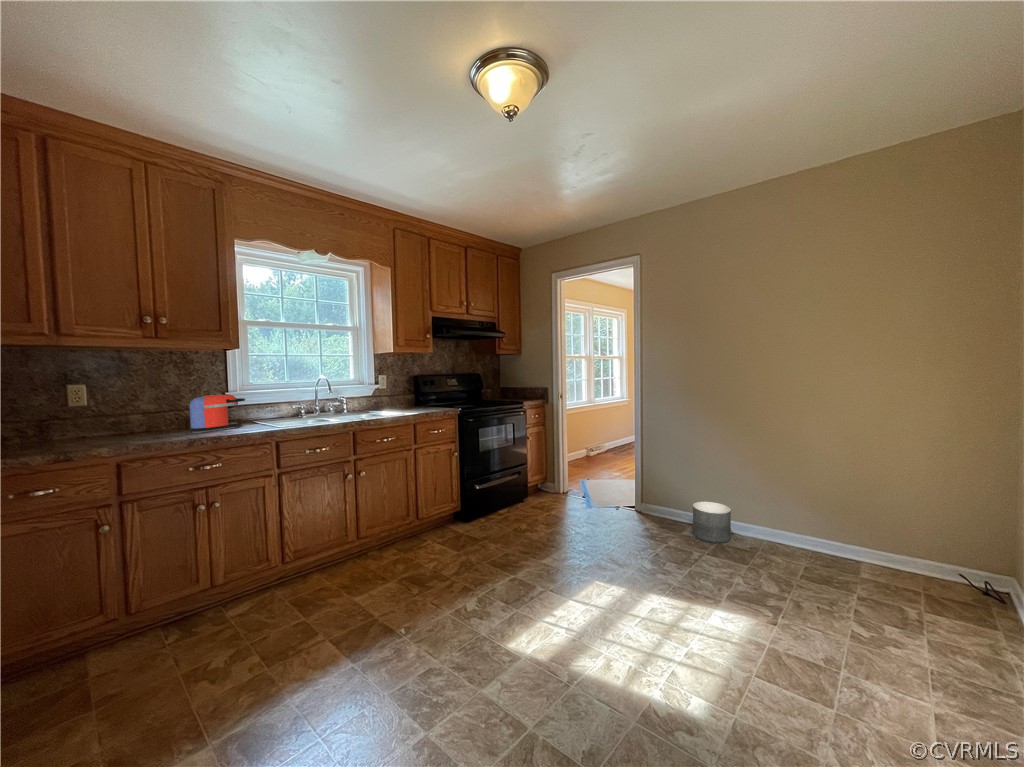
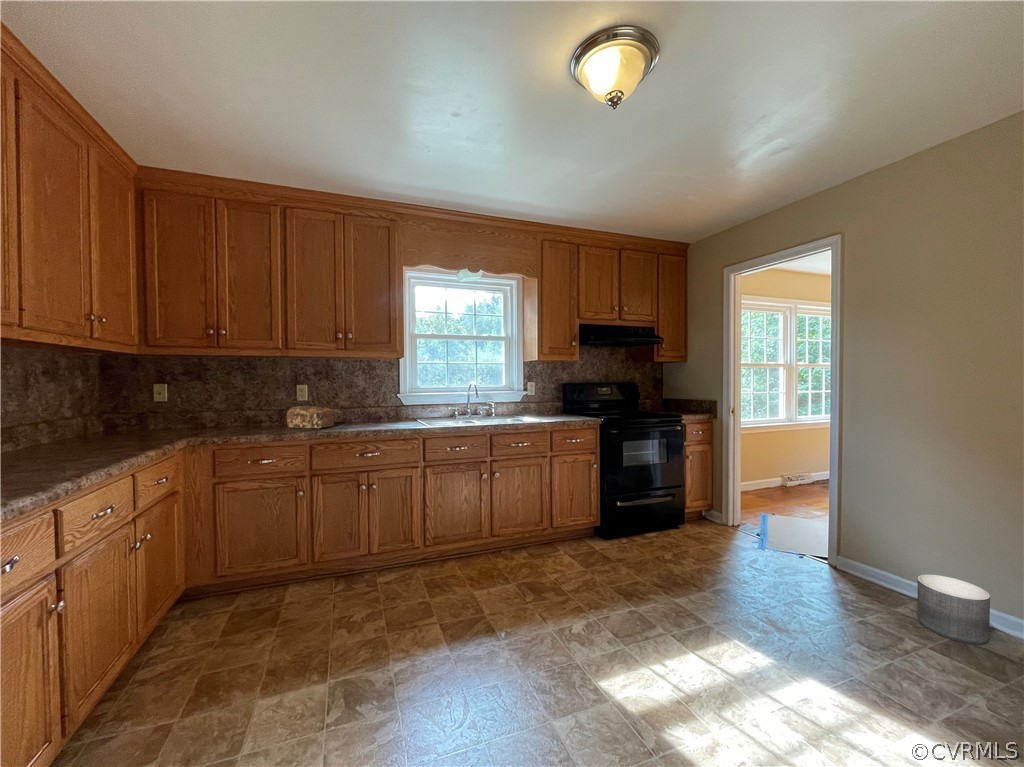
coffee maker: present [189,394,245,433] -> none [368,396,408,426]
bread loaf: none [49,412,137,445] -> present [287,406,335,429]

